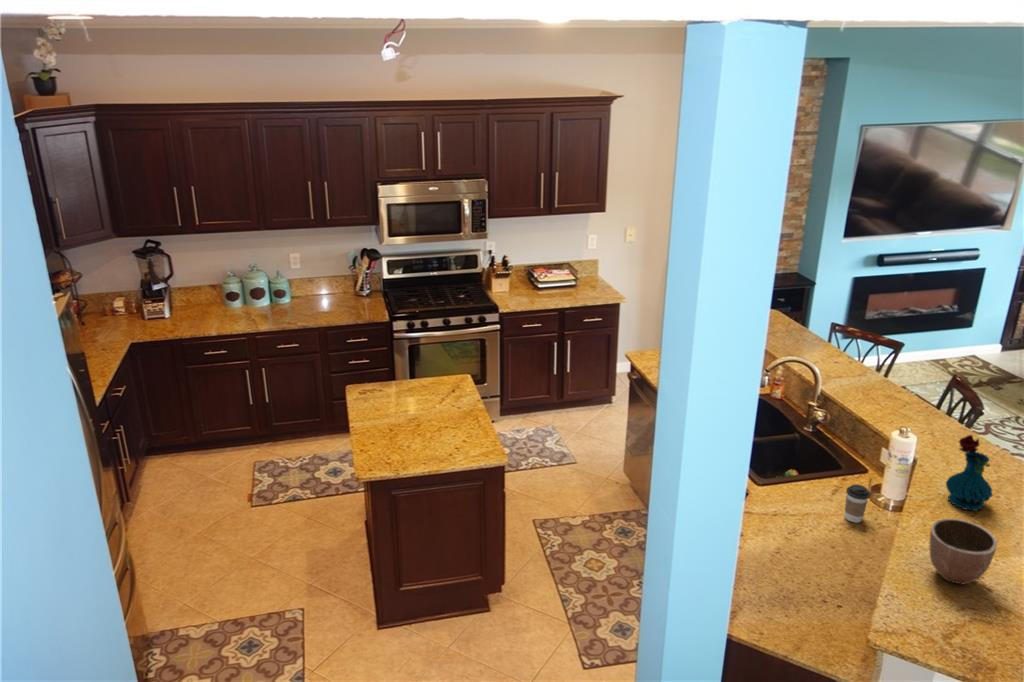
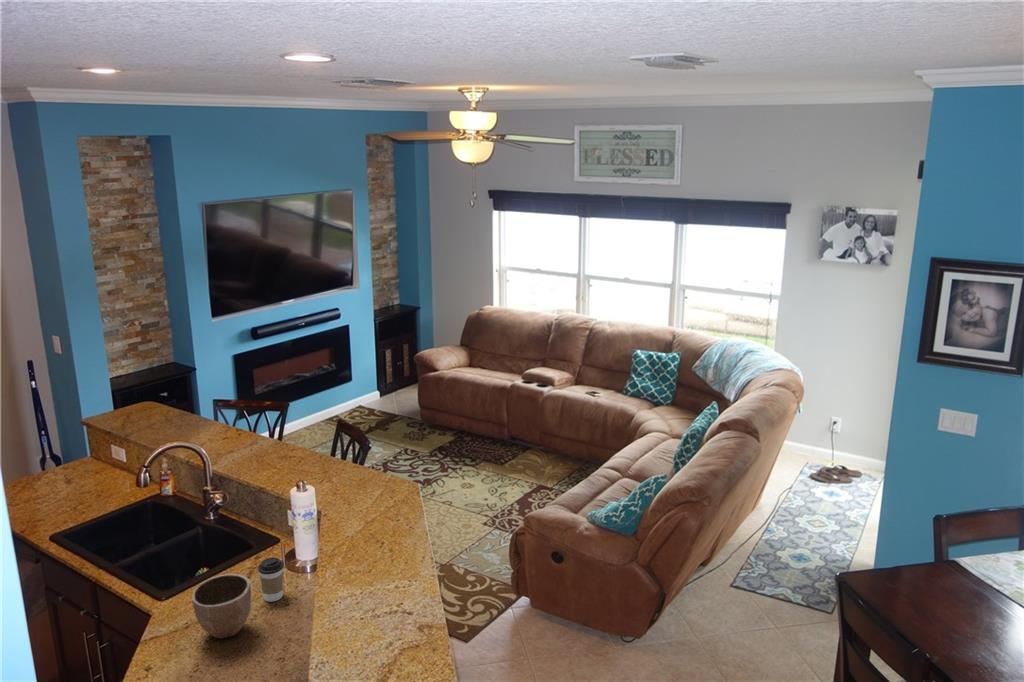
vase: present [946,435,992,511] -> none [350,467,392,543]
decorative bowl: present [929,519,997,584] -> present [192,574,251,639]

